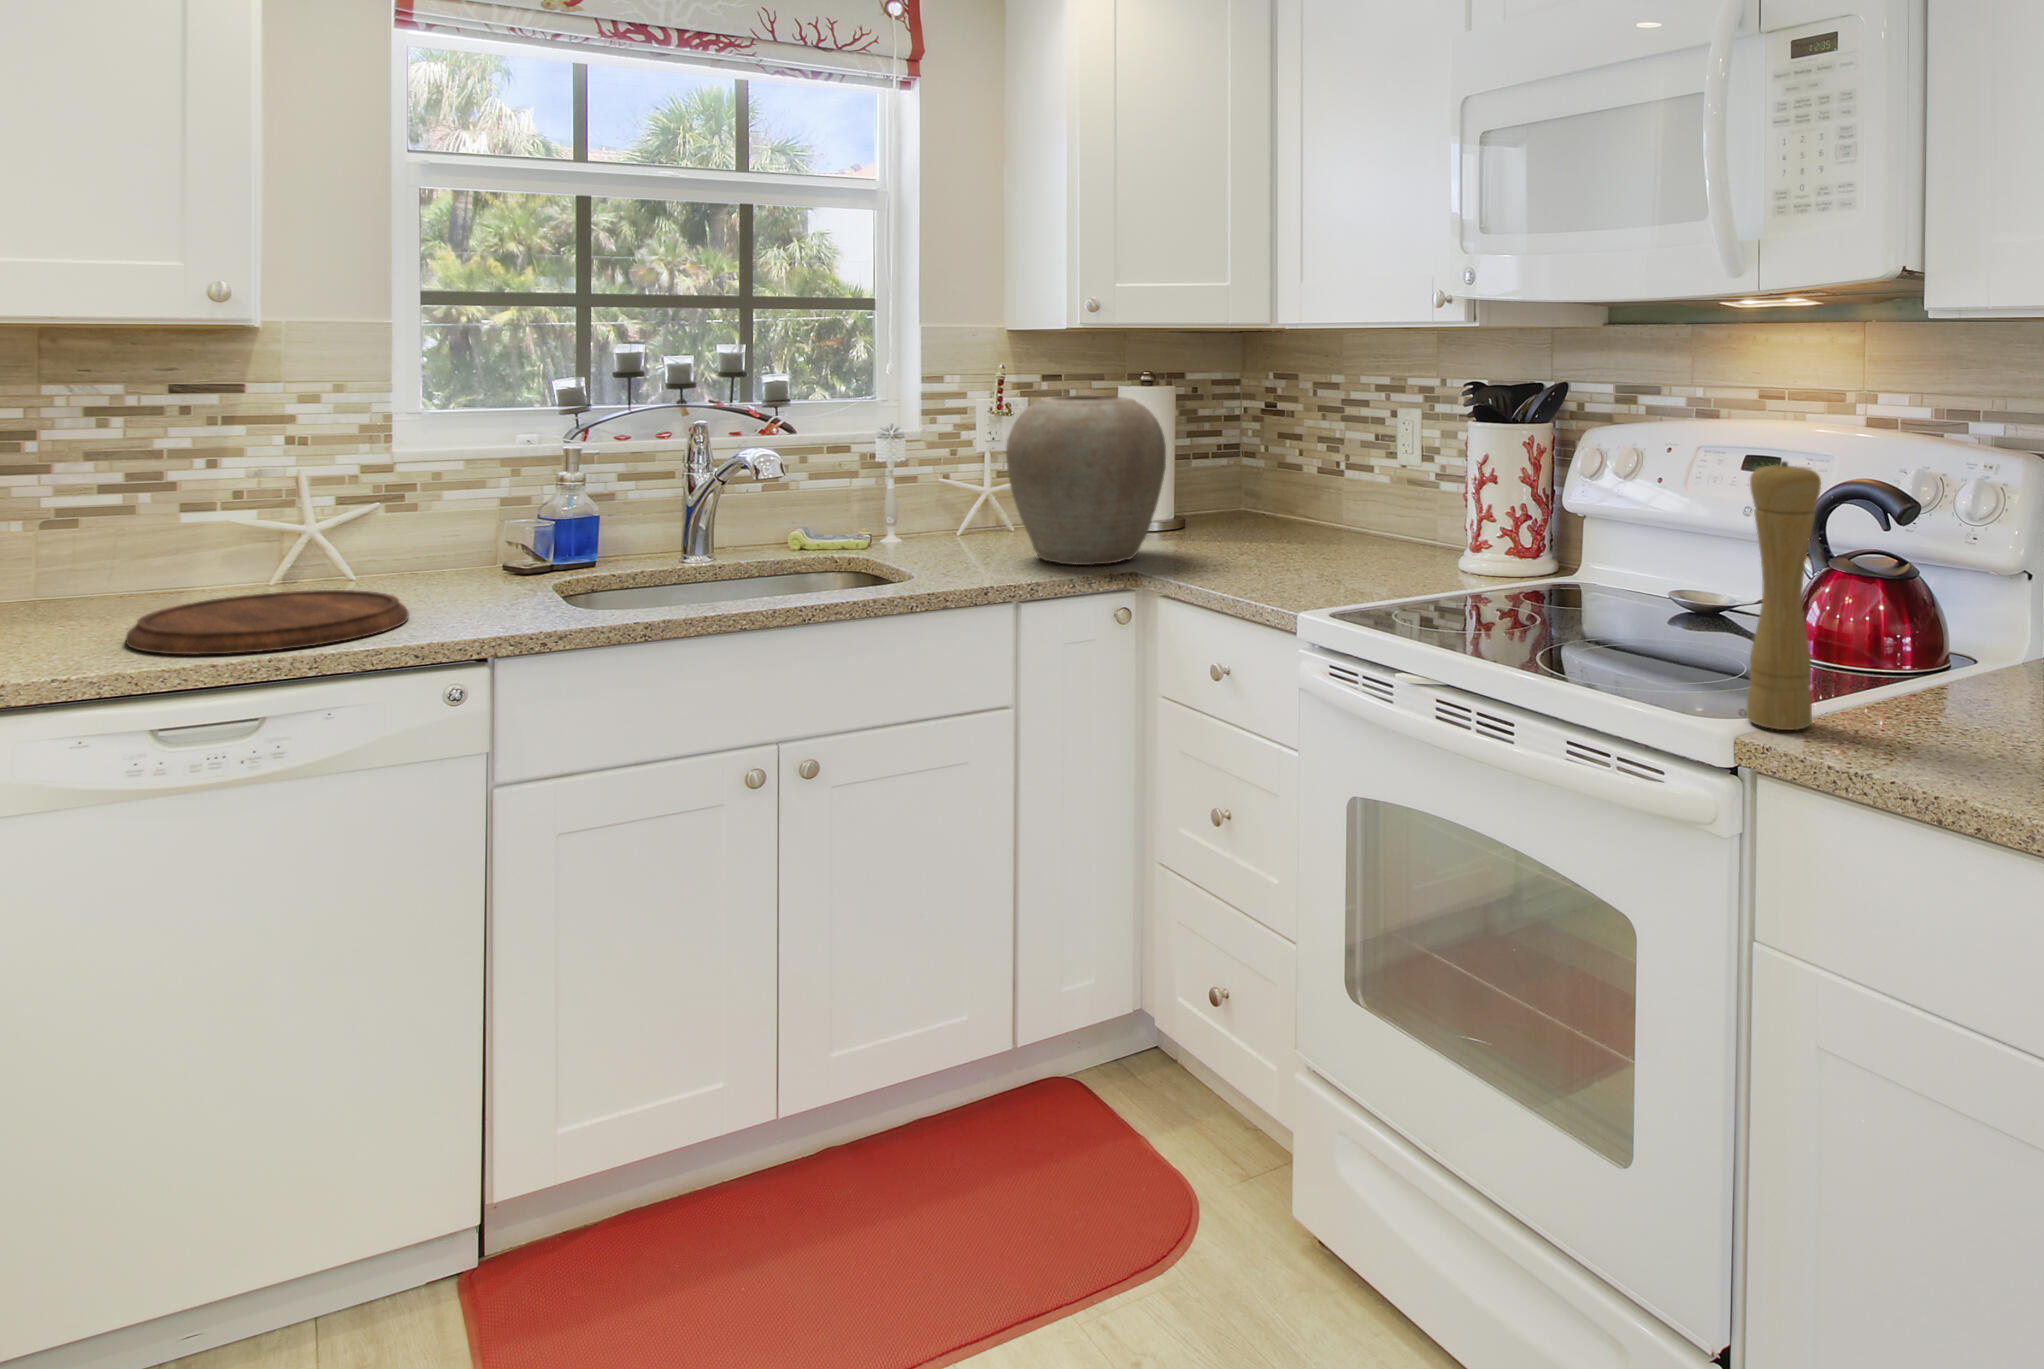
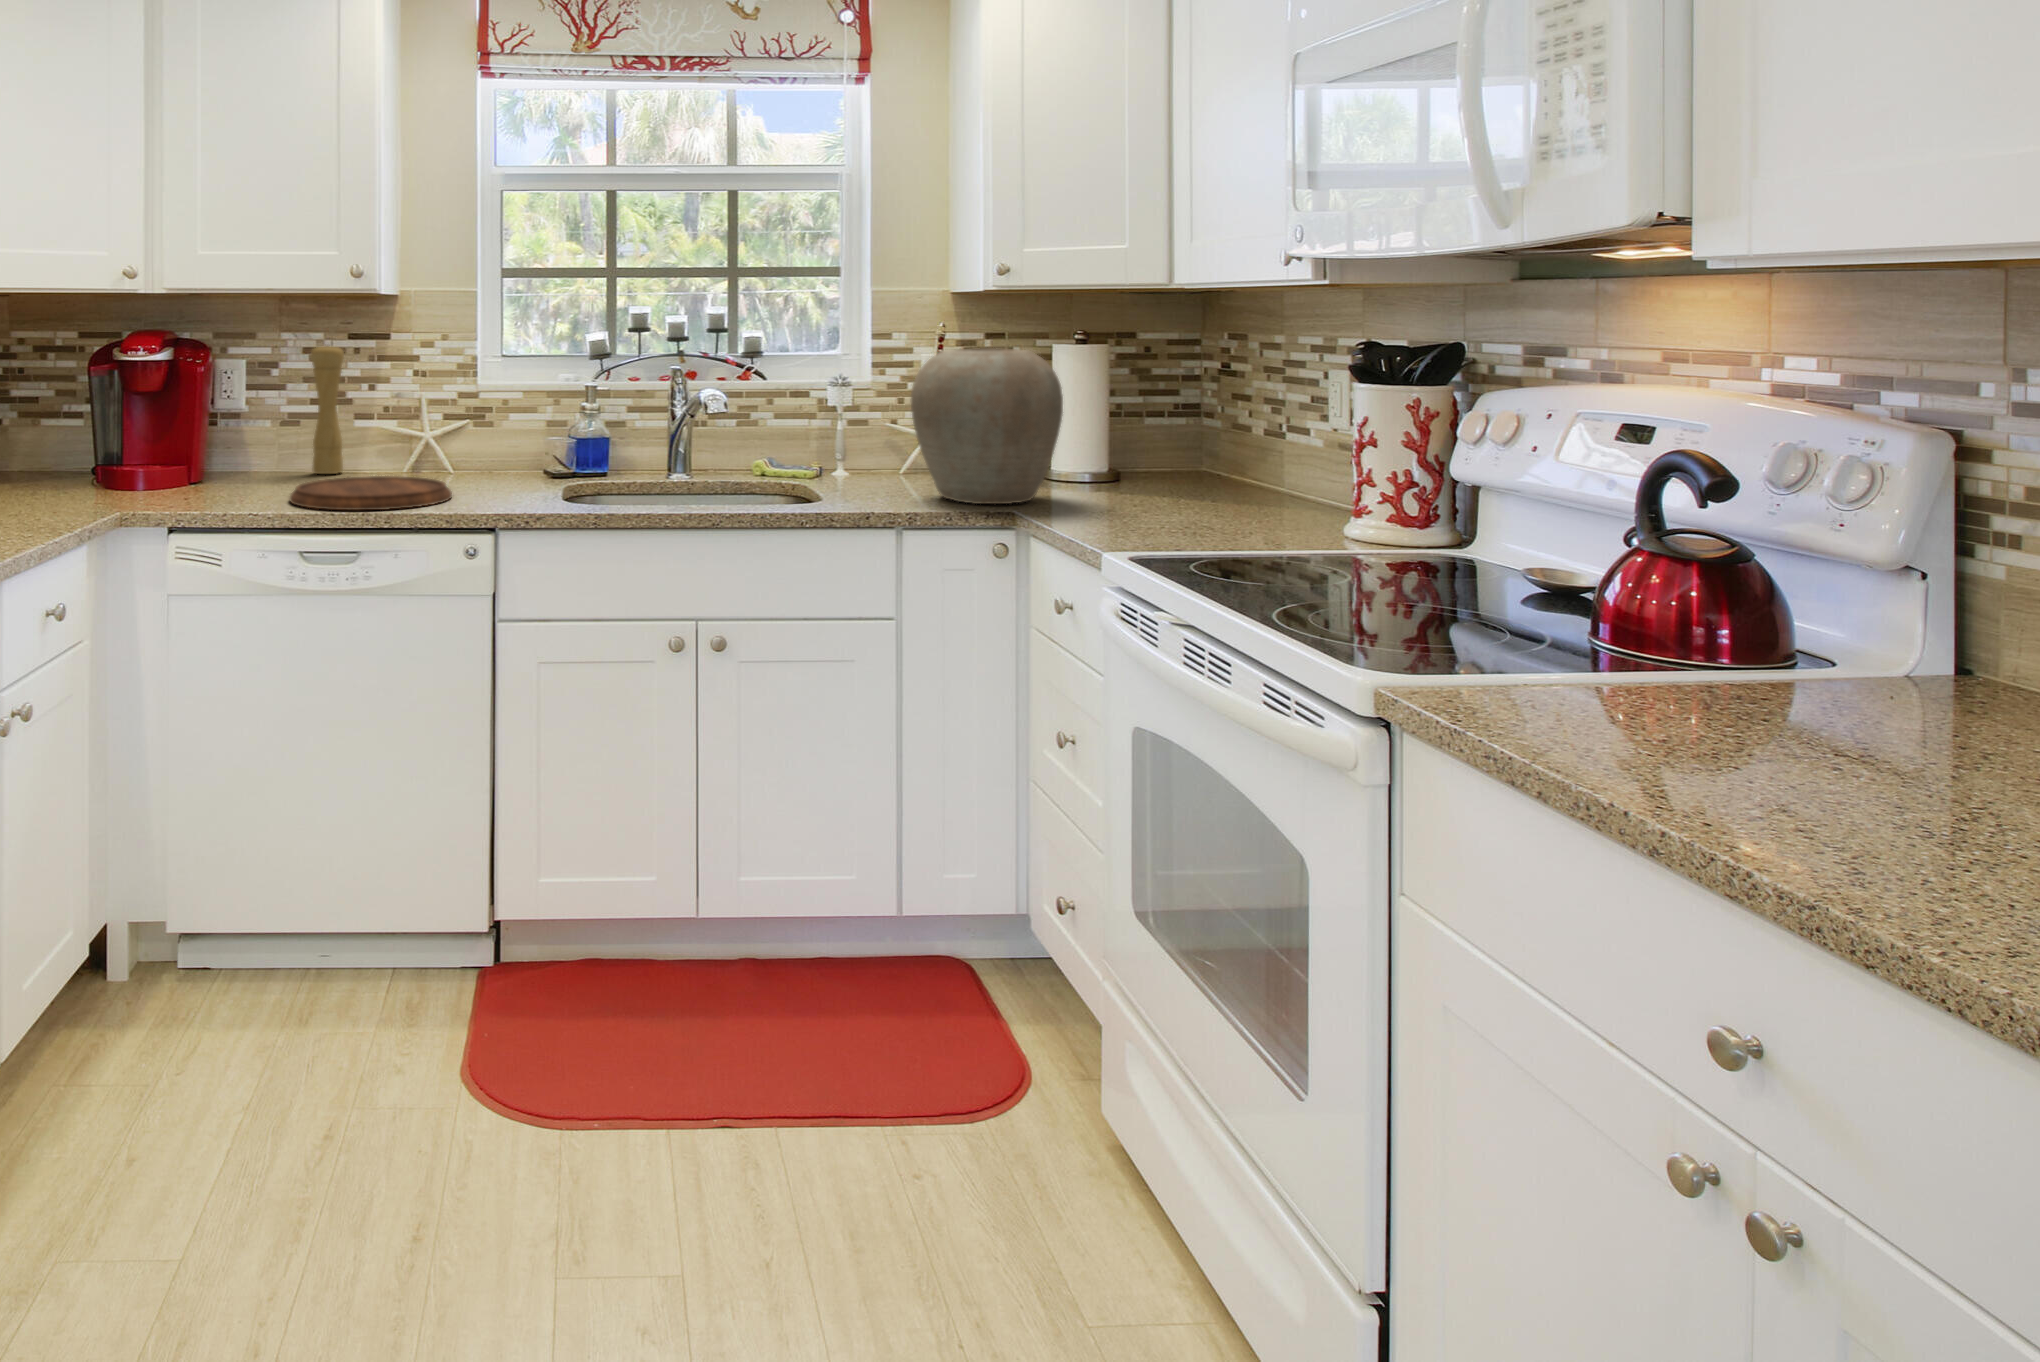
pepper mill: present [1746,461,1821,730] -> present [311,345,344,474]

